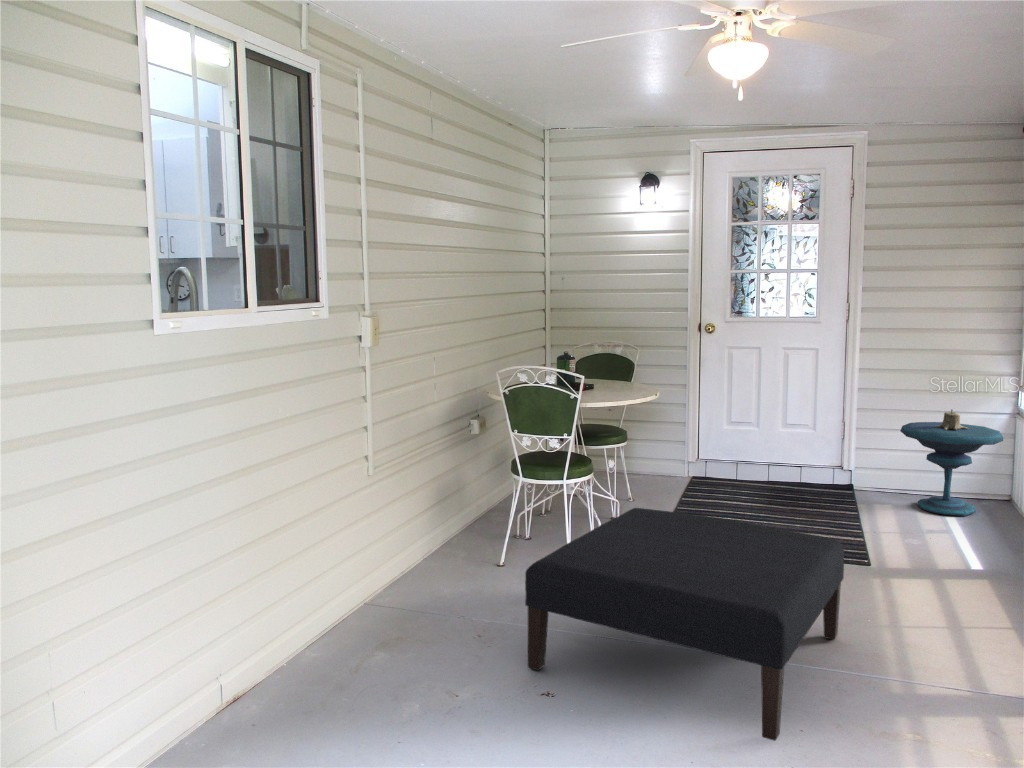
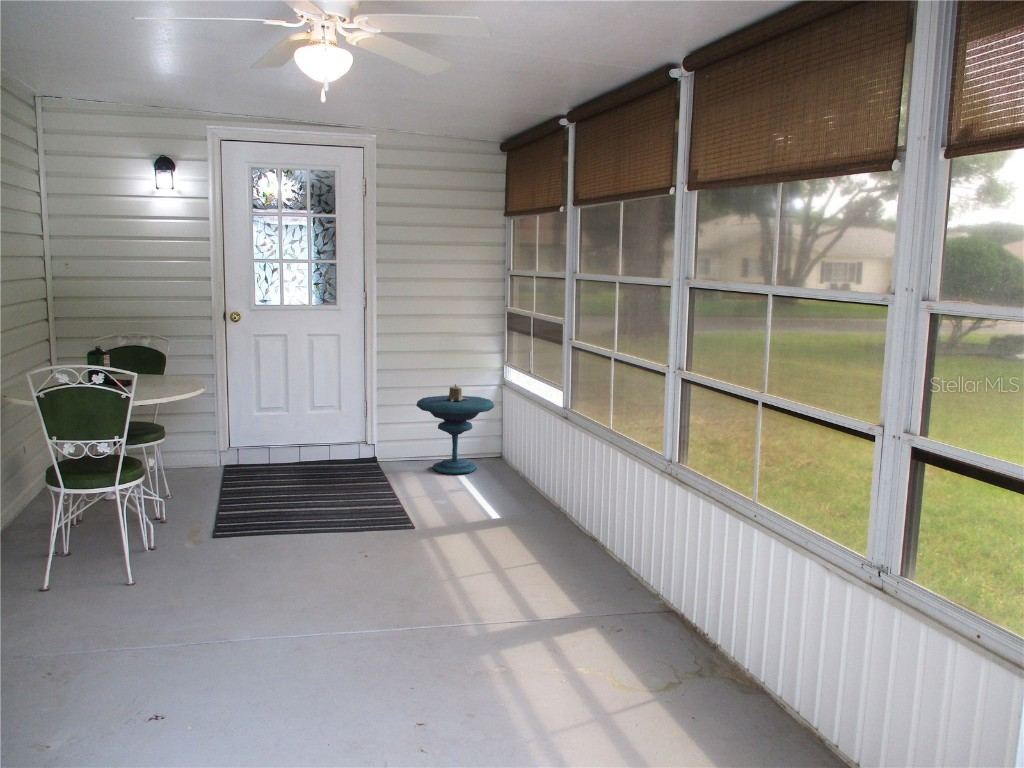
ottoman: present [525,508,844,741] -> none [113,501,403,682]

